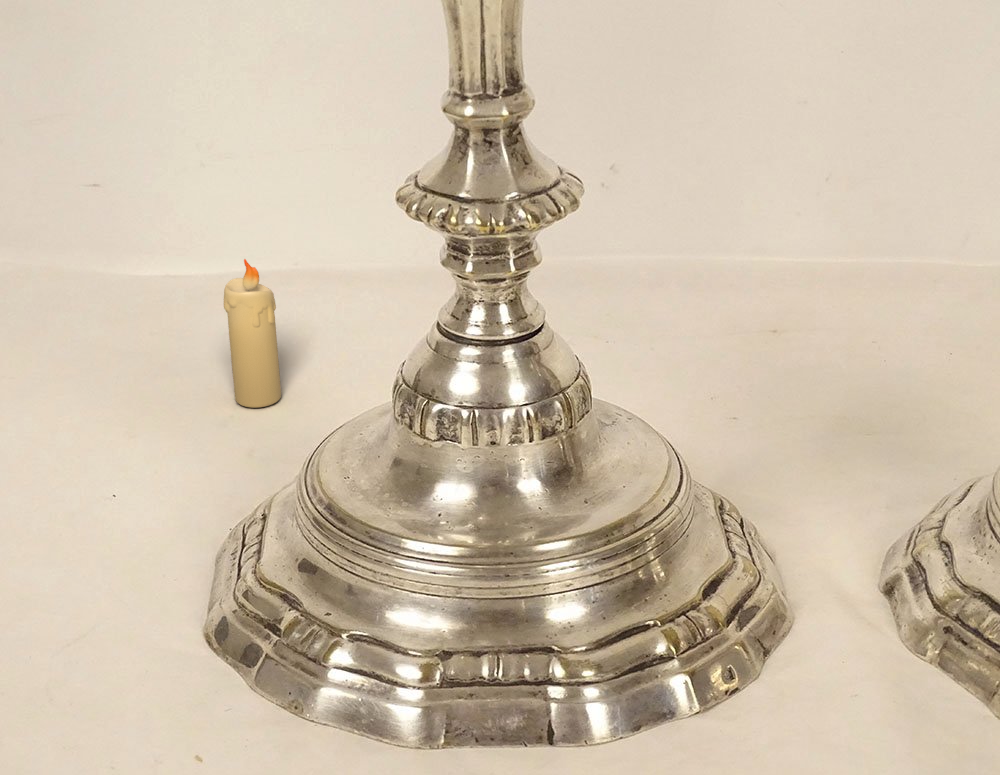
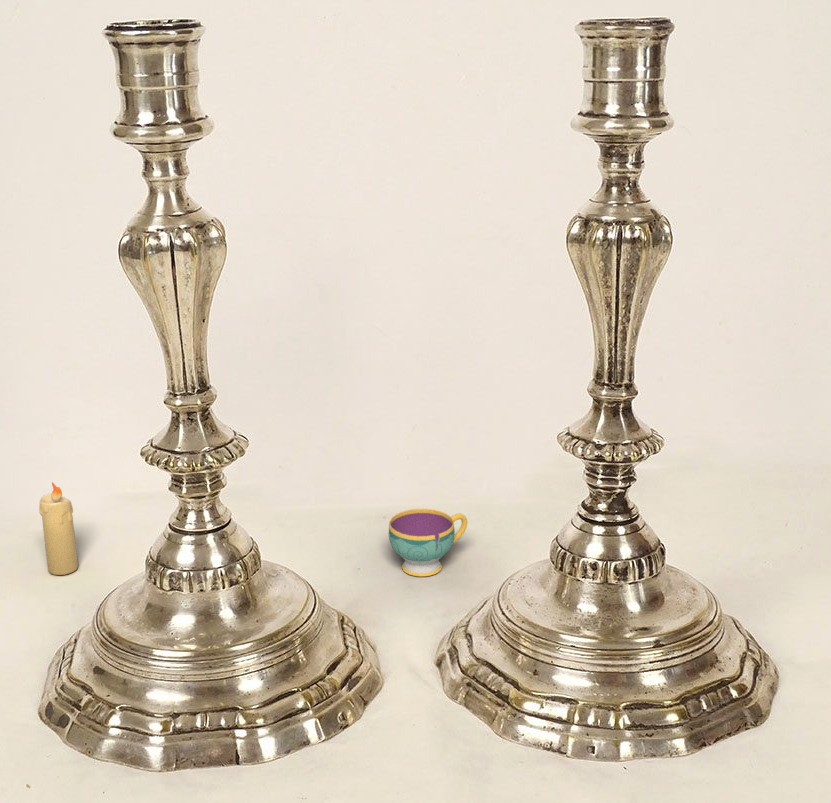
teacup: none [784,331,915,442] -> present [389,509,467,577]

